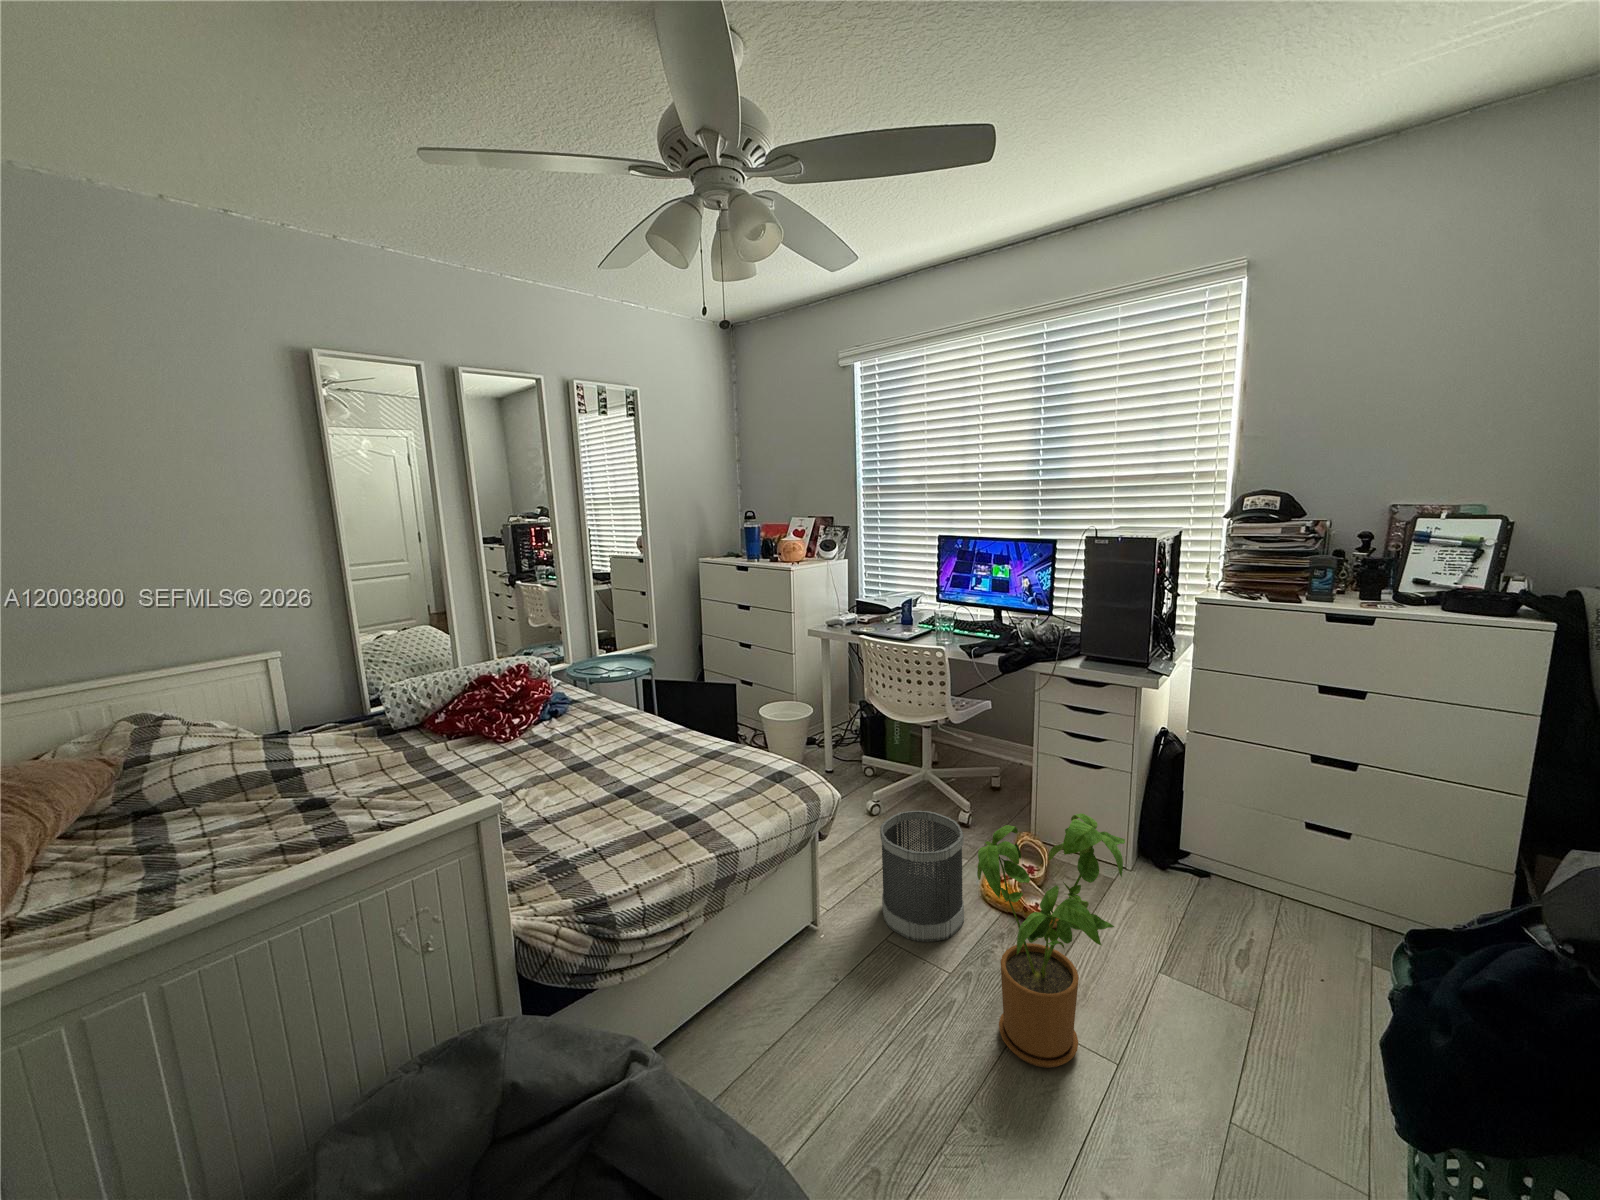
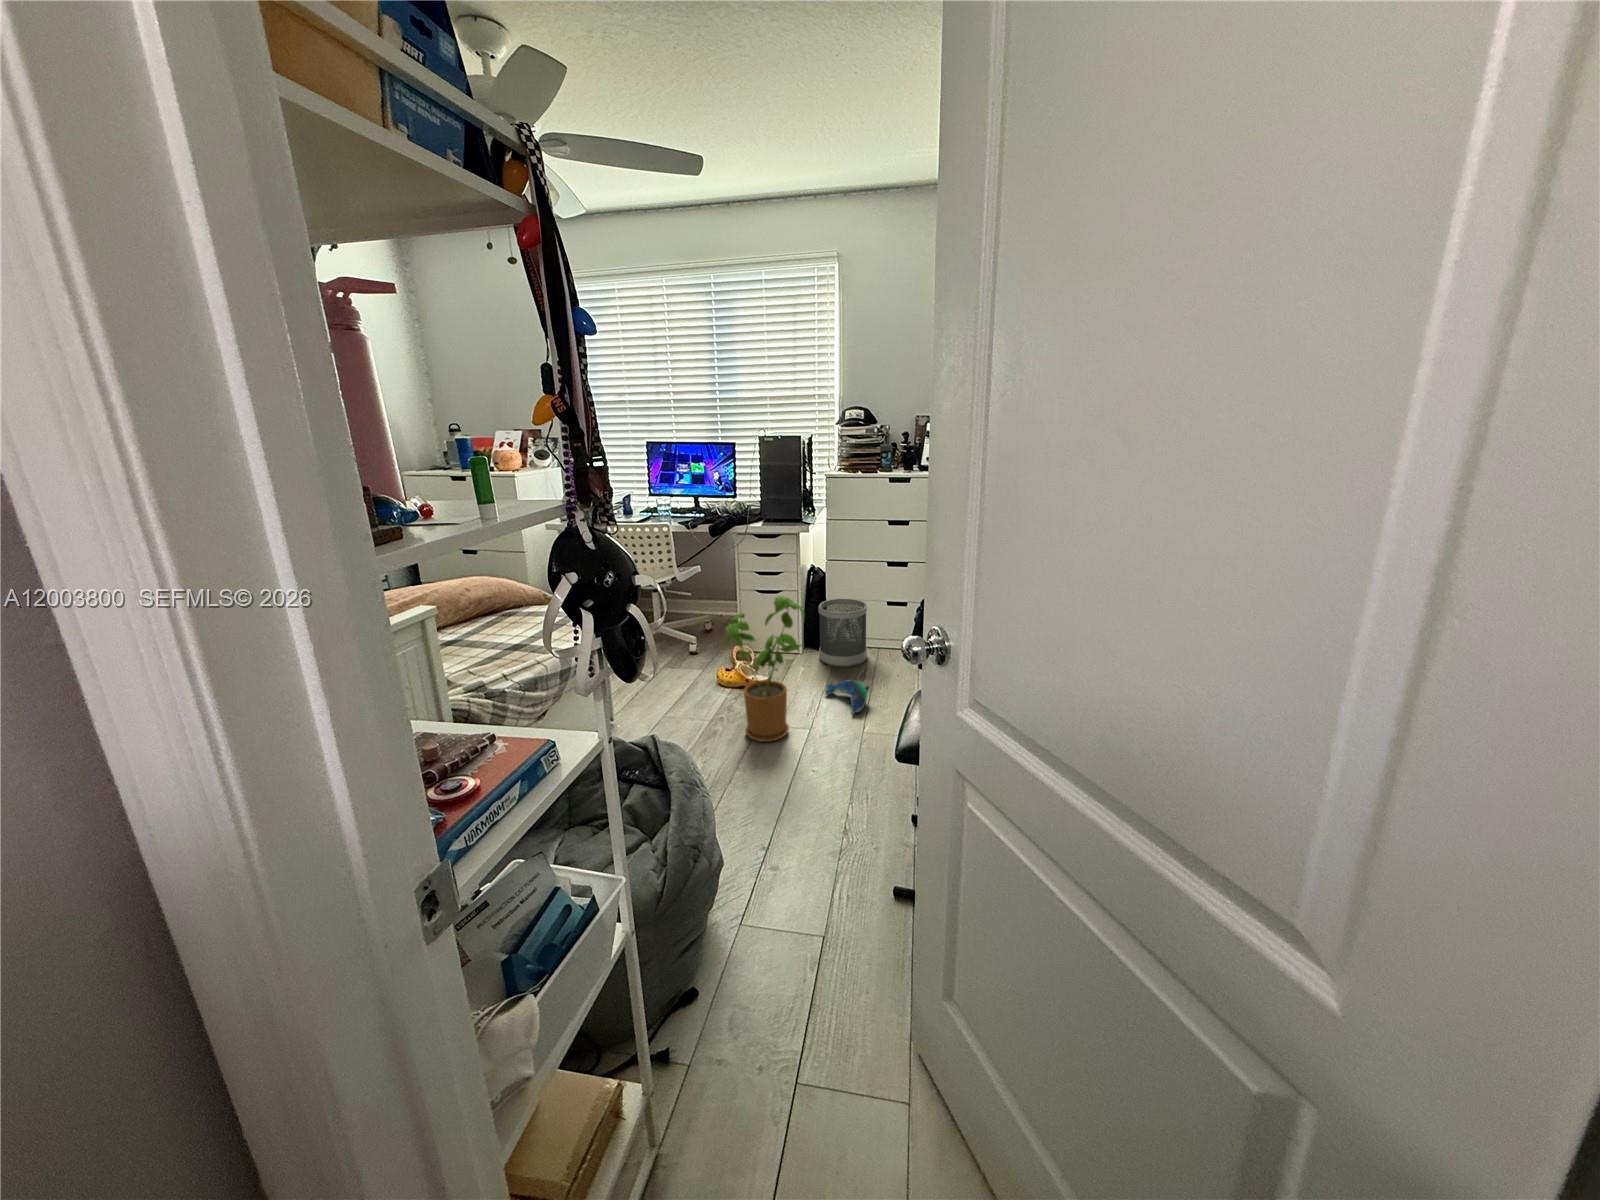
wastebasket: present [880,810,964,942] -> present [818,599,867,667]
plush toy: none [1159,961,1255,1061] -> present [825,680,869,715]

